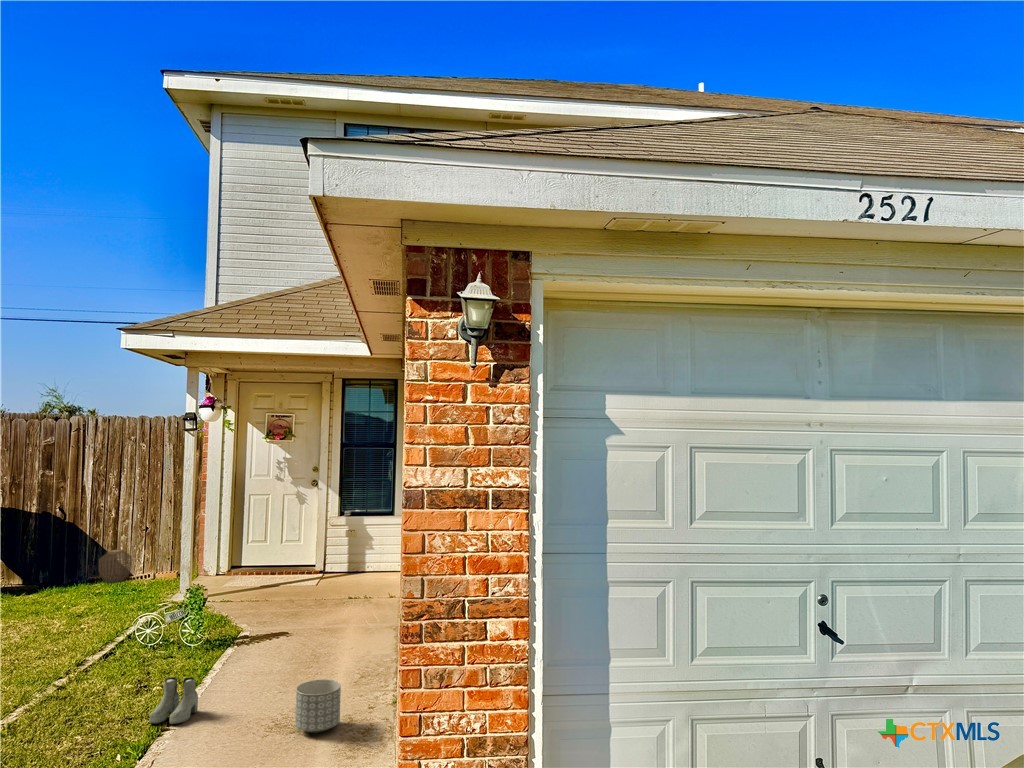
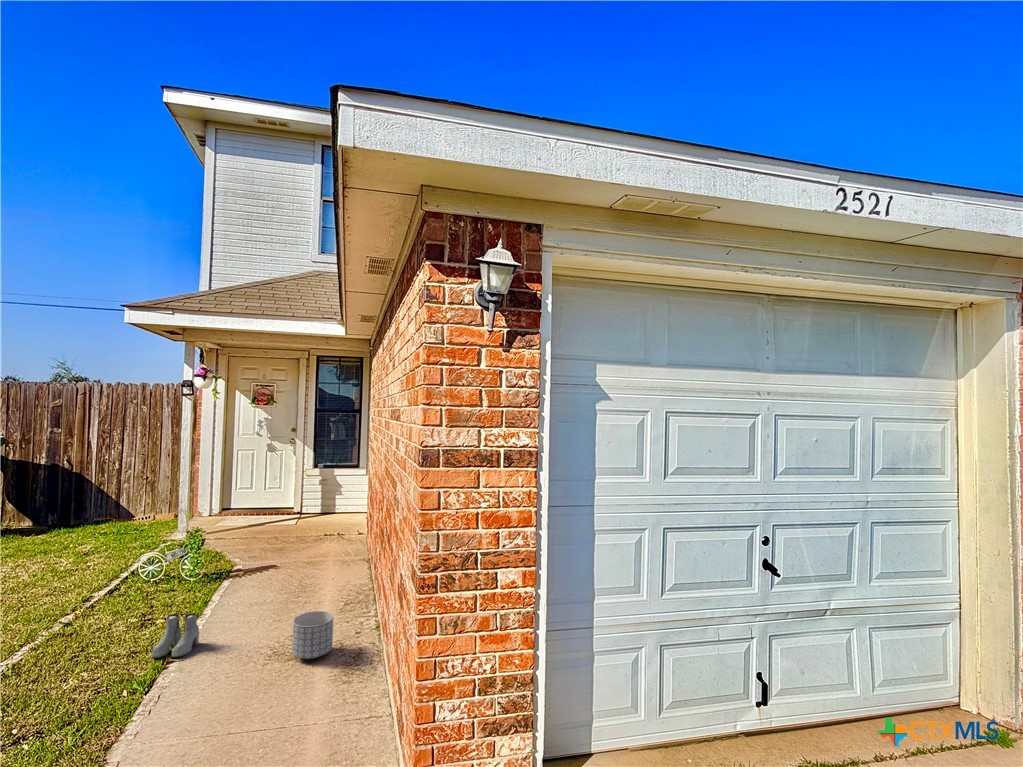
woven basket: present [99,549,132,582] -> none [103,496,134,524]

